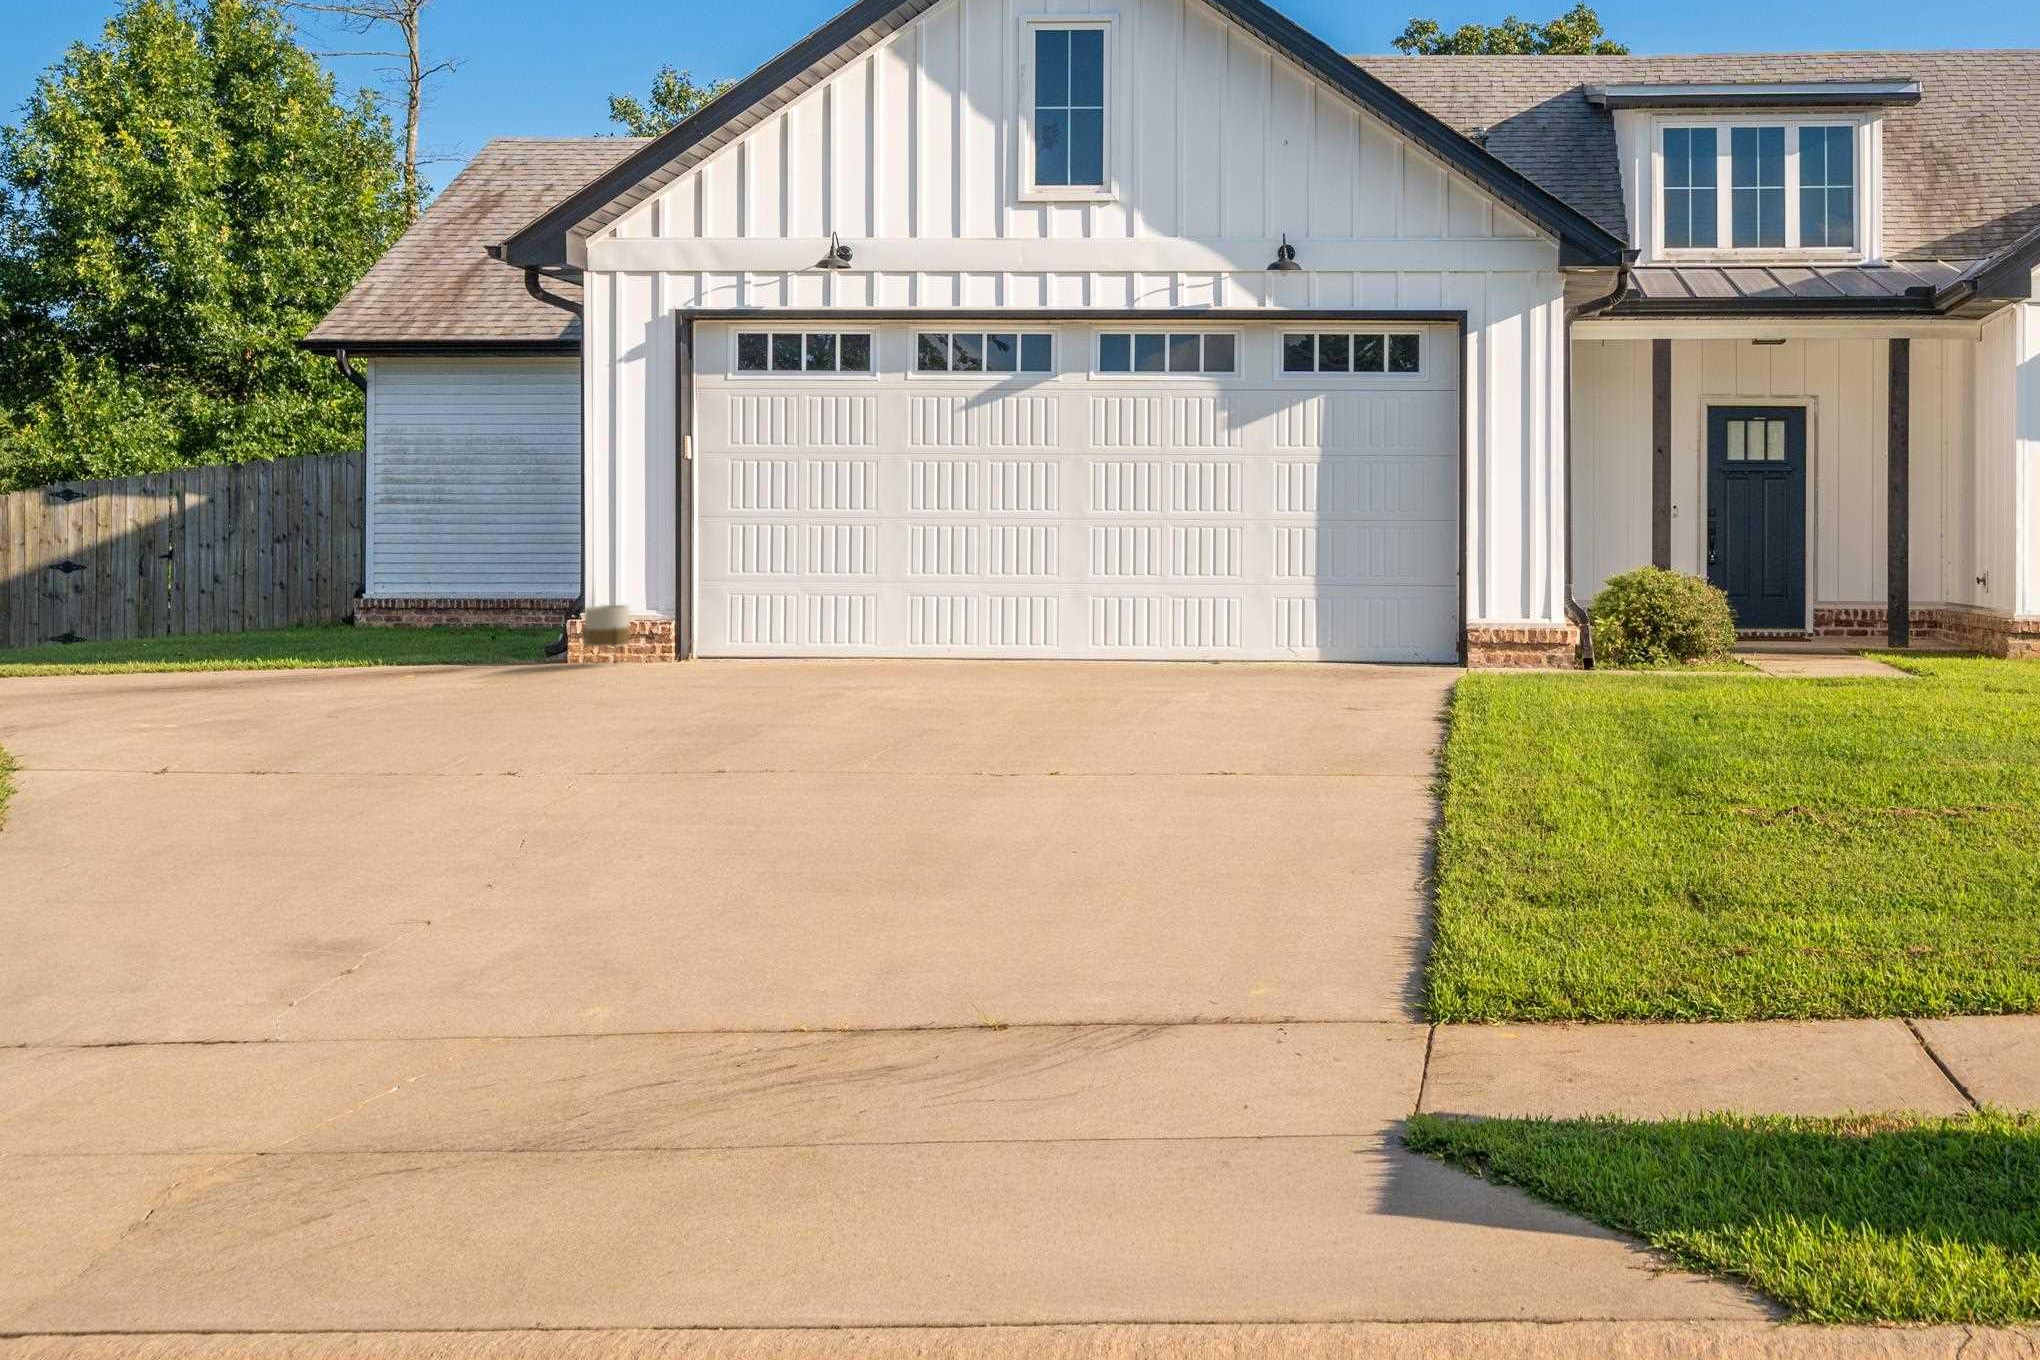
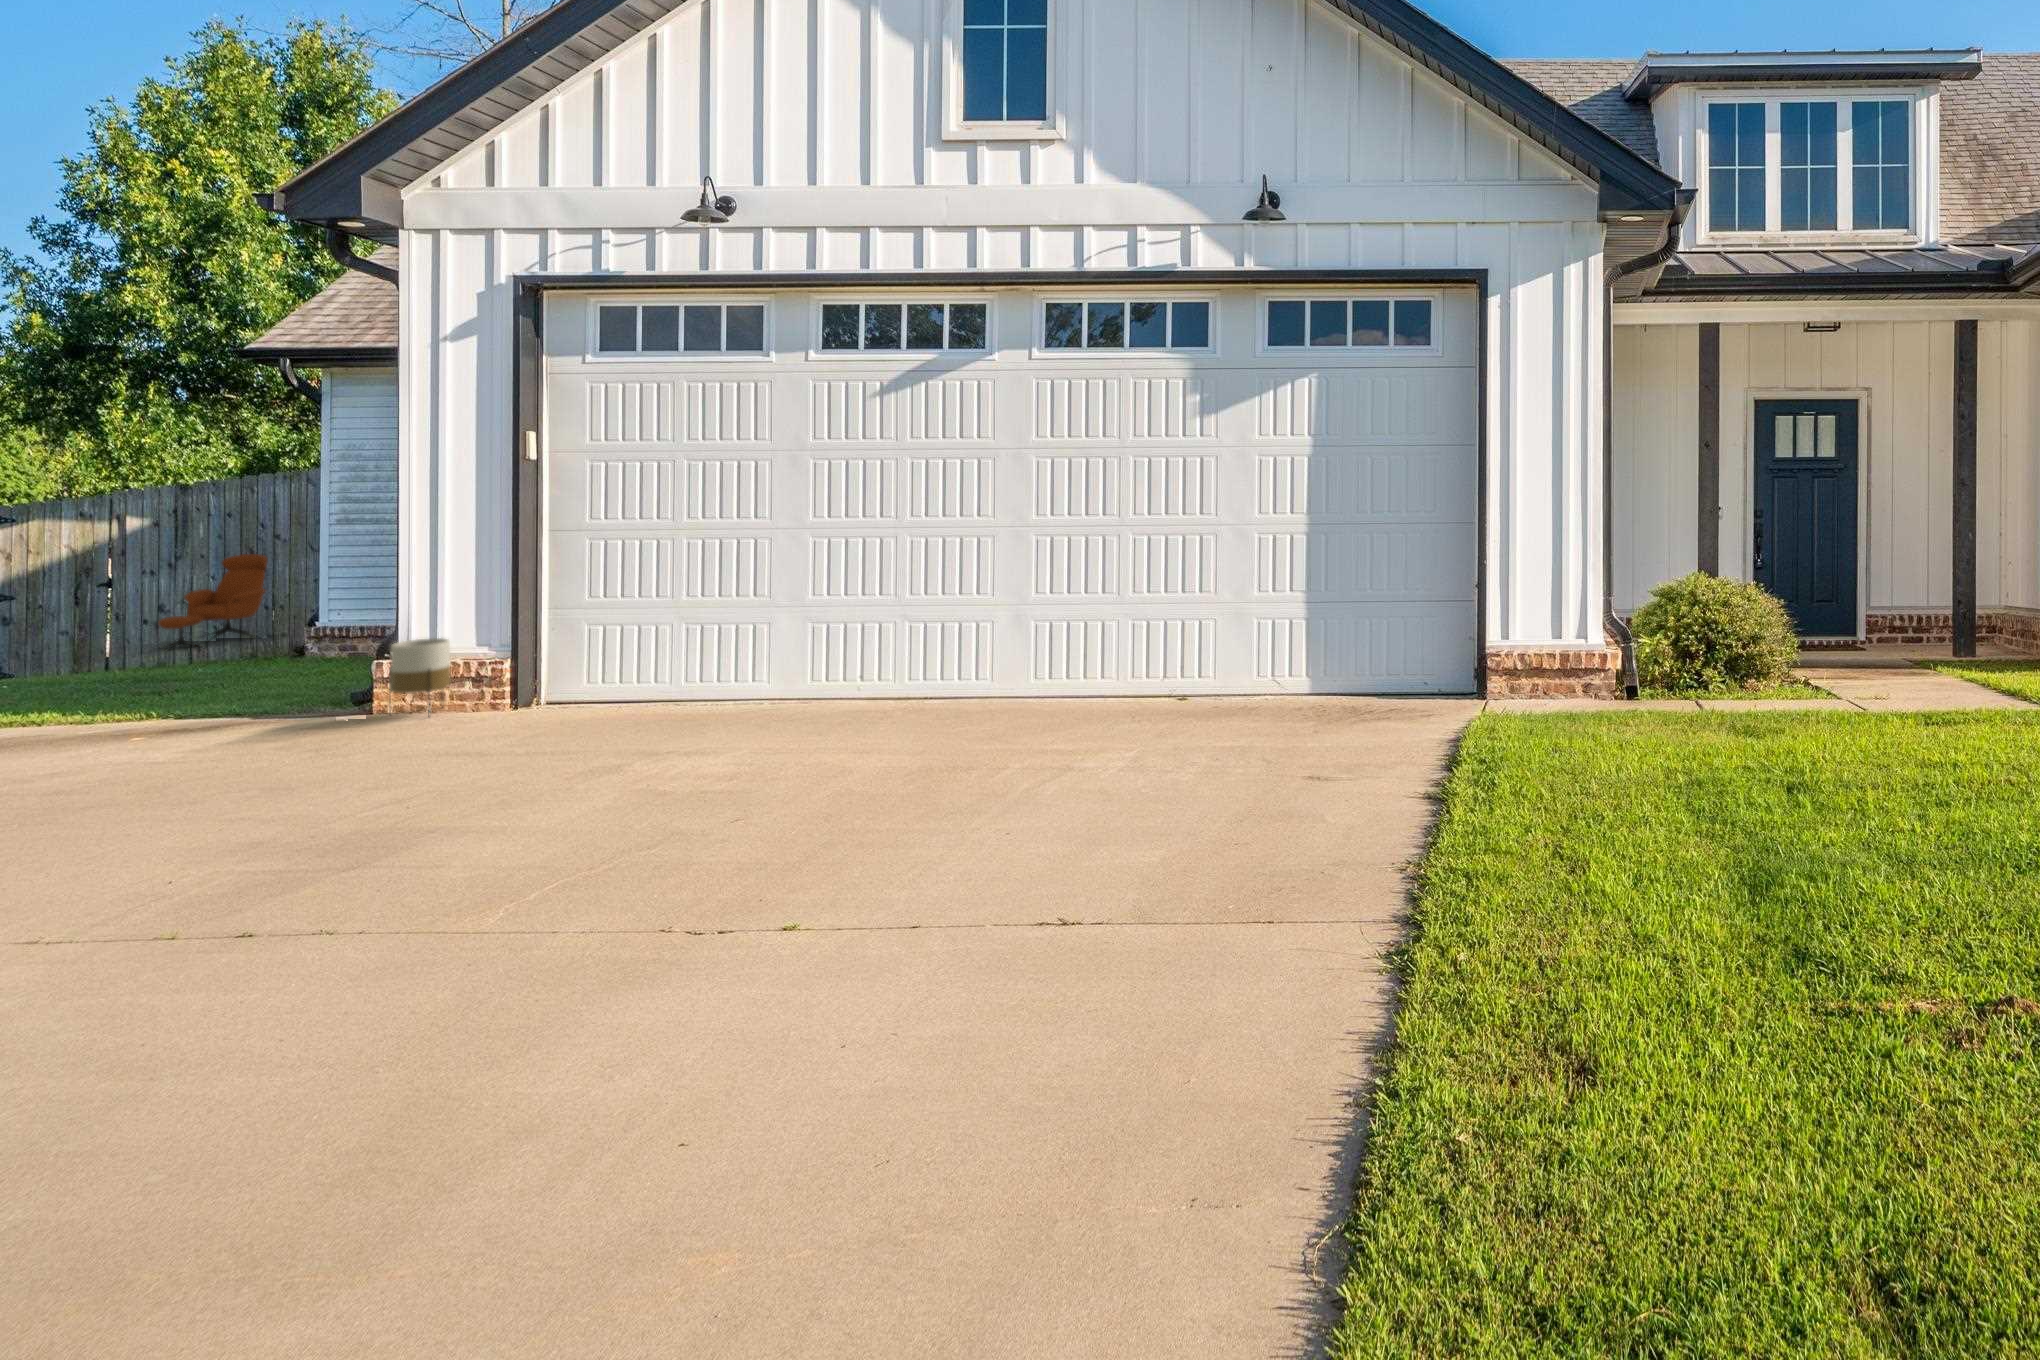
lounge chair: none [356,559,439,638] -> present [158,554,267,648]

